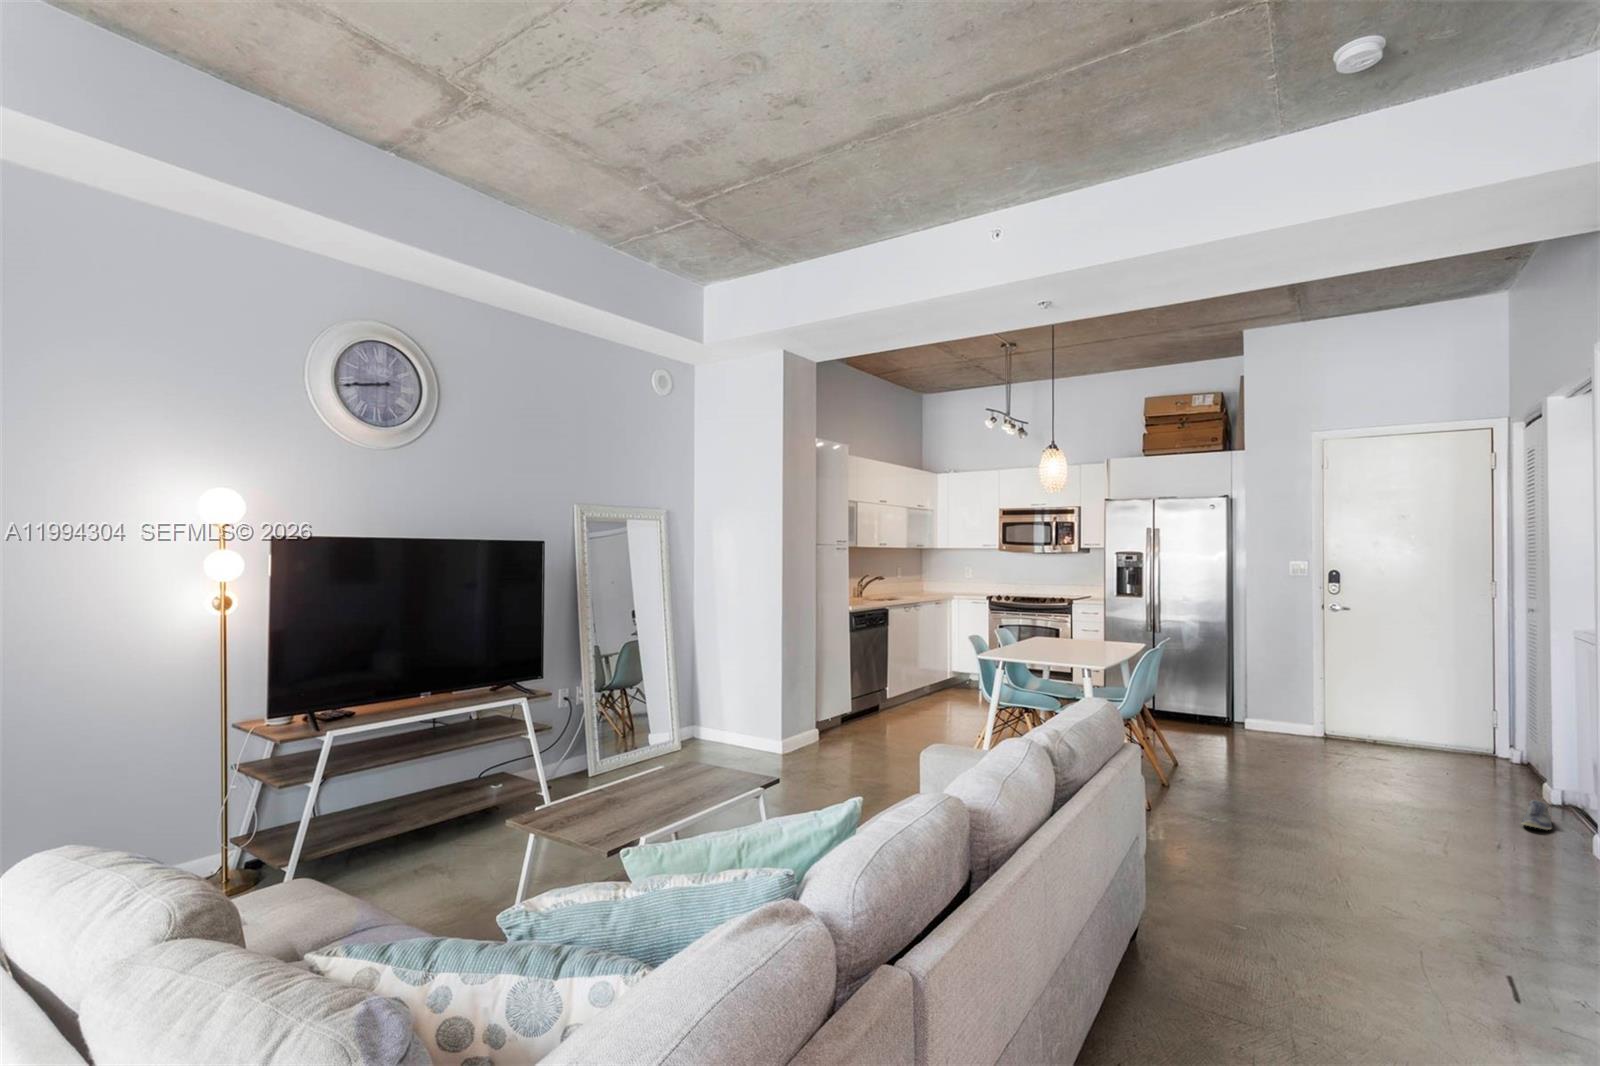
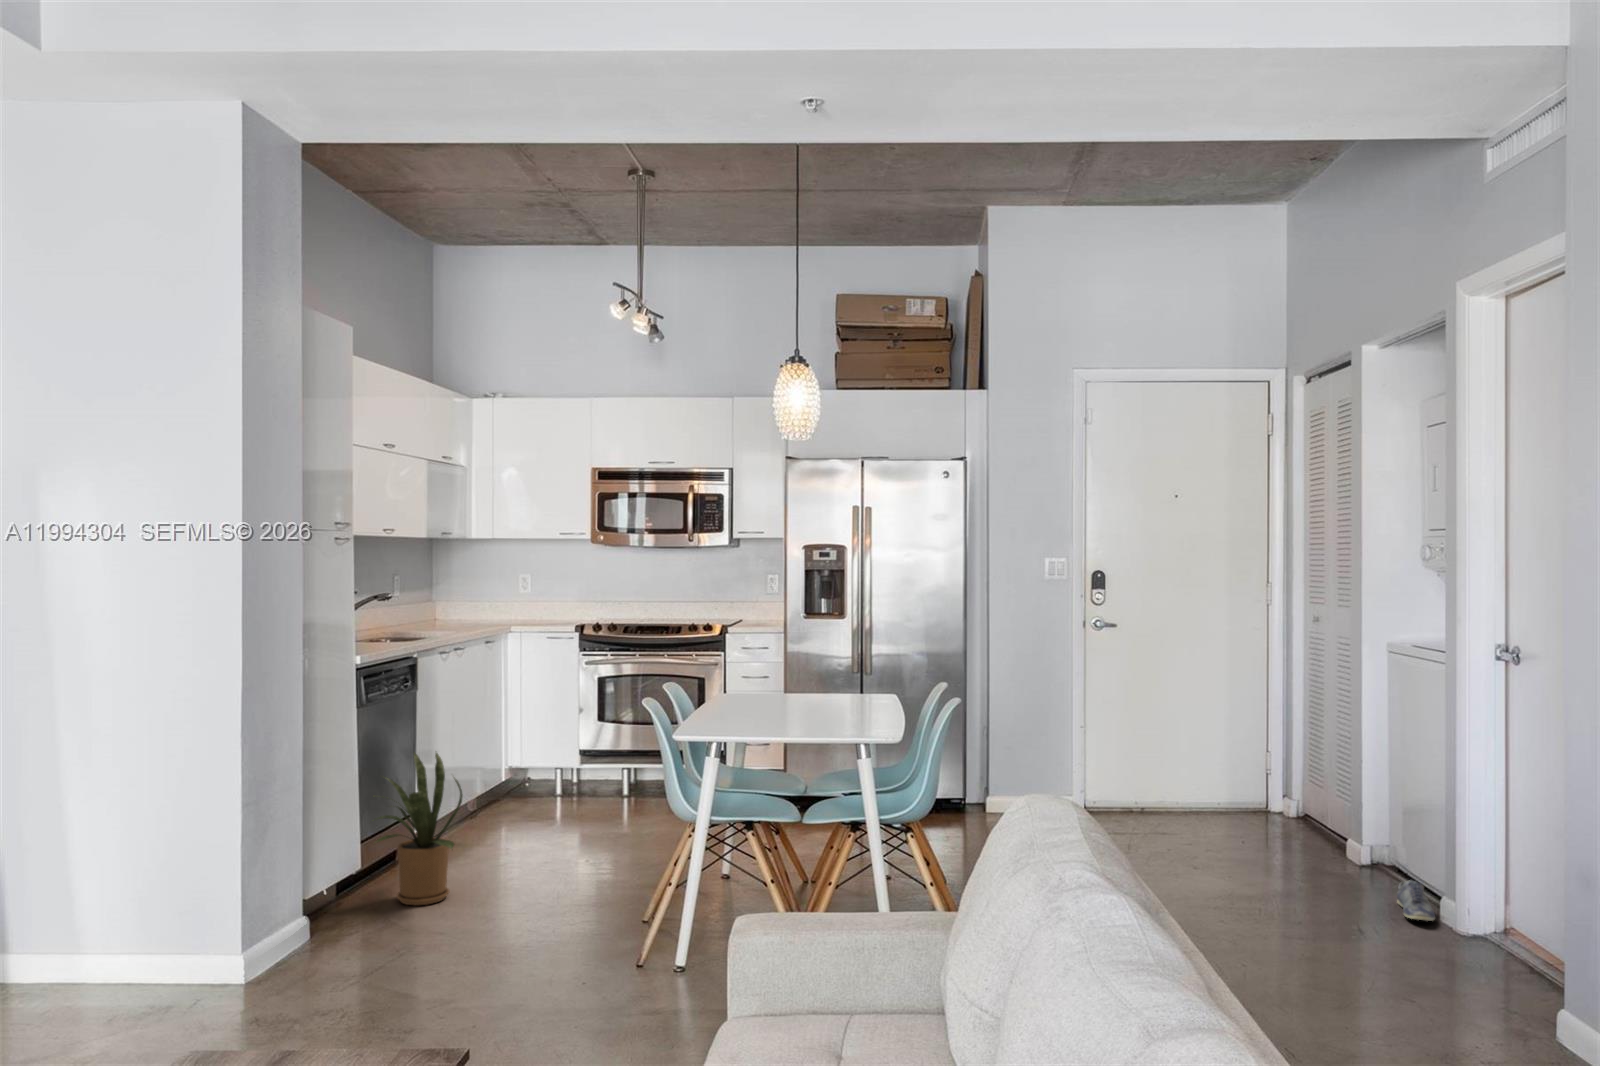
house plant: none [852,653,897,727] -> present [376,752,463,905]

